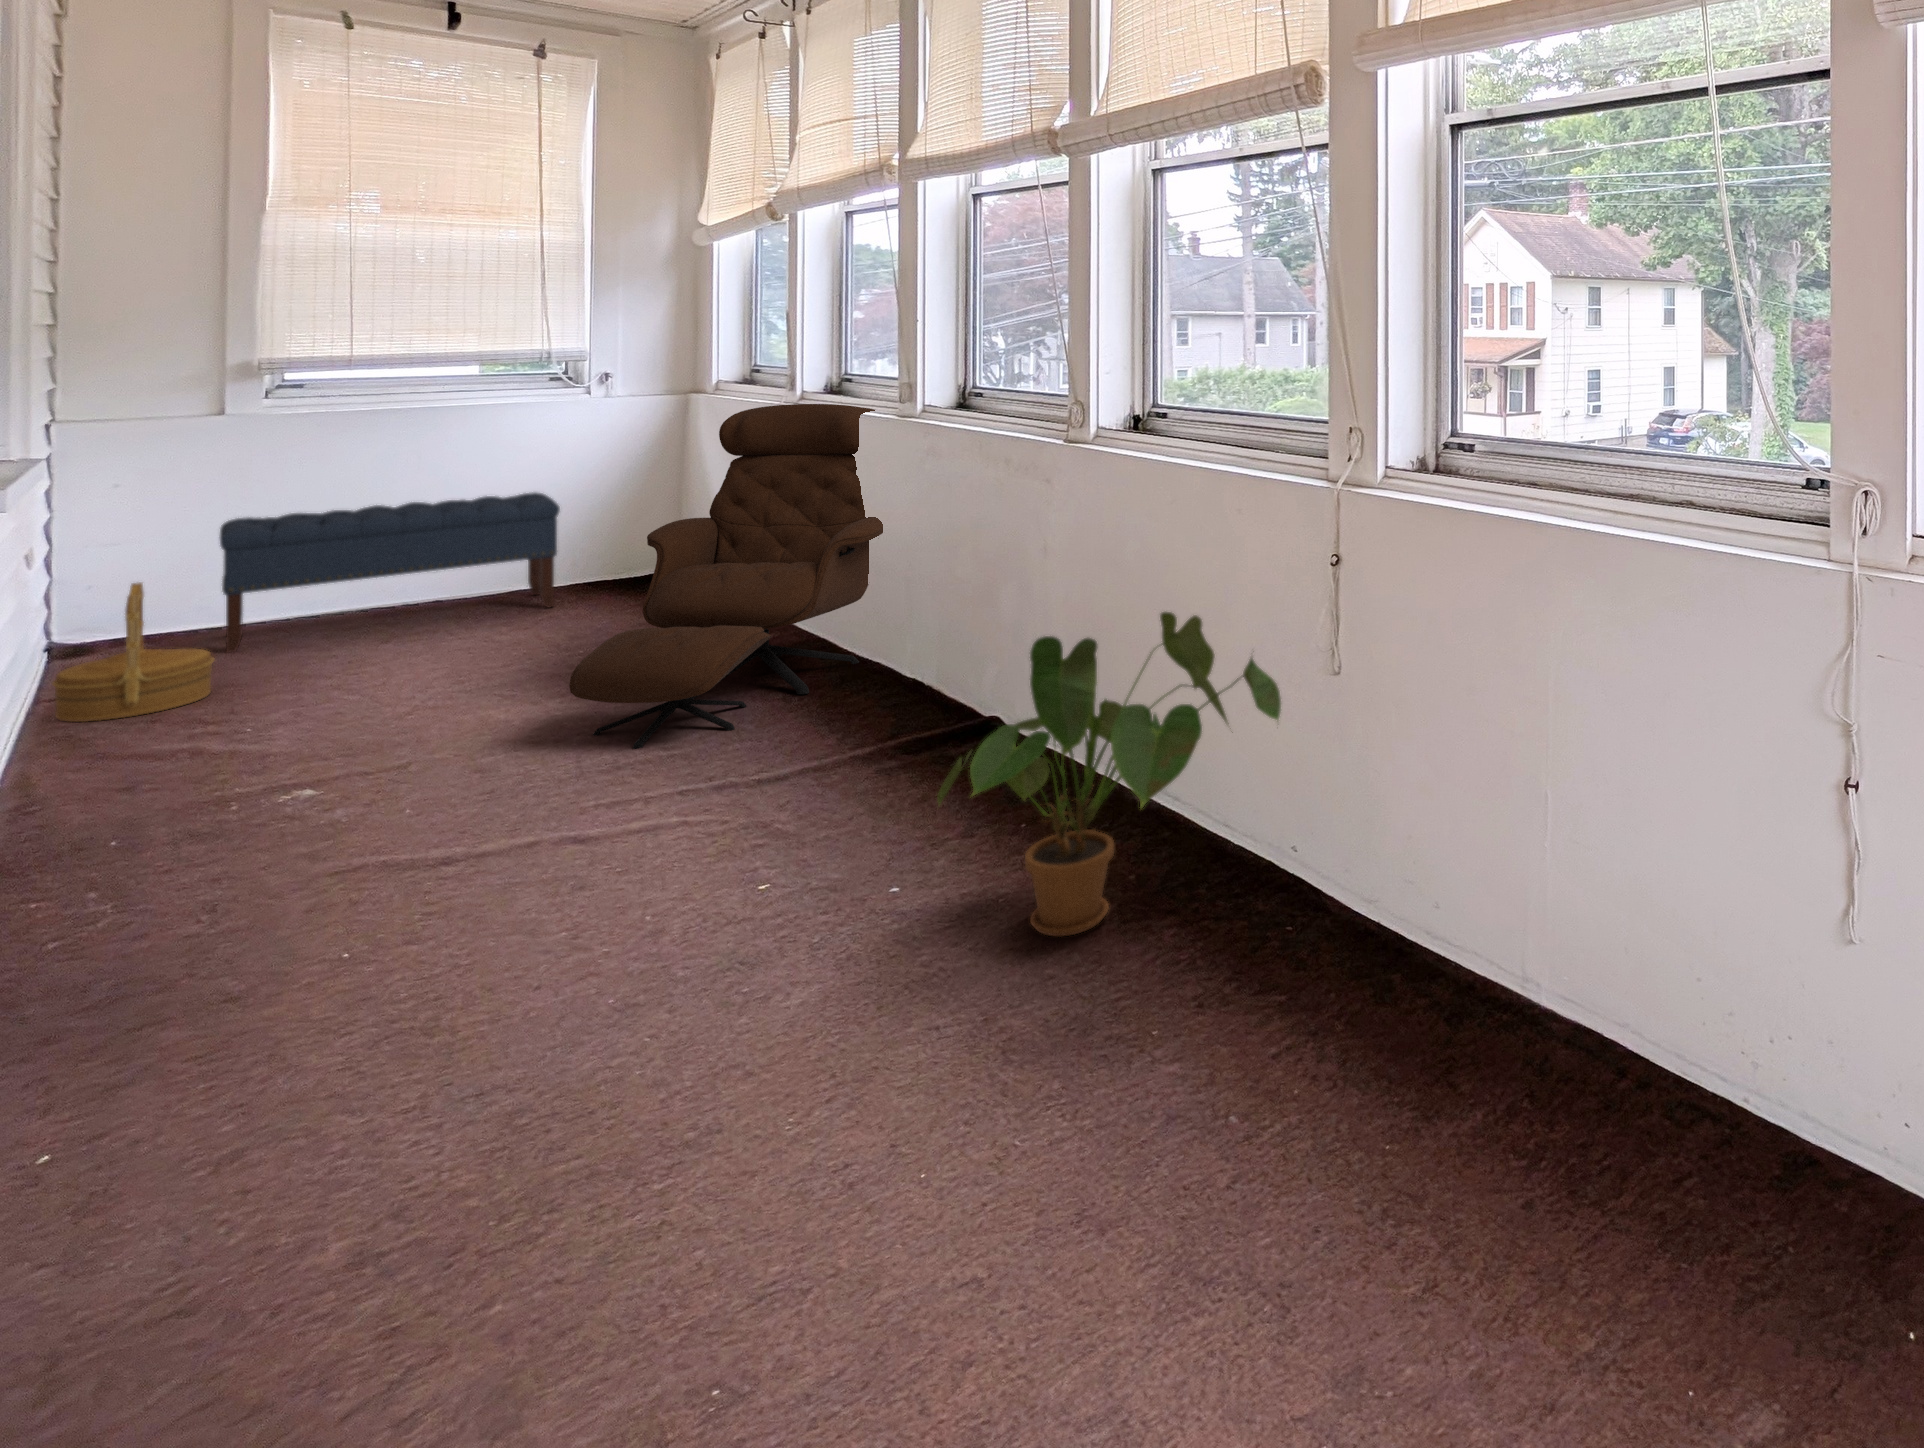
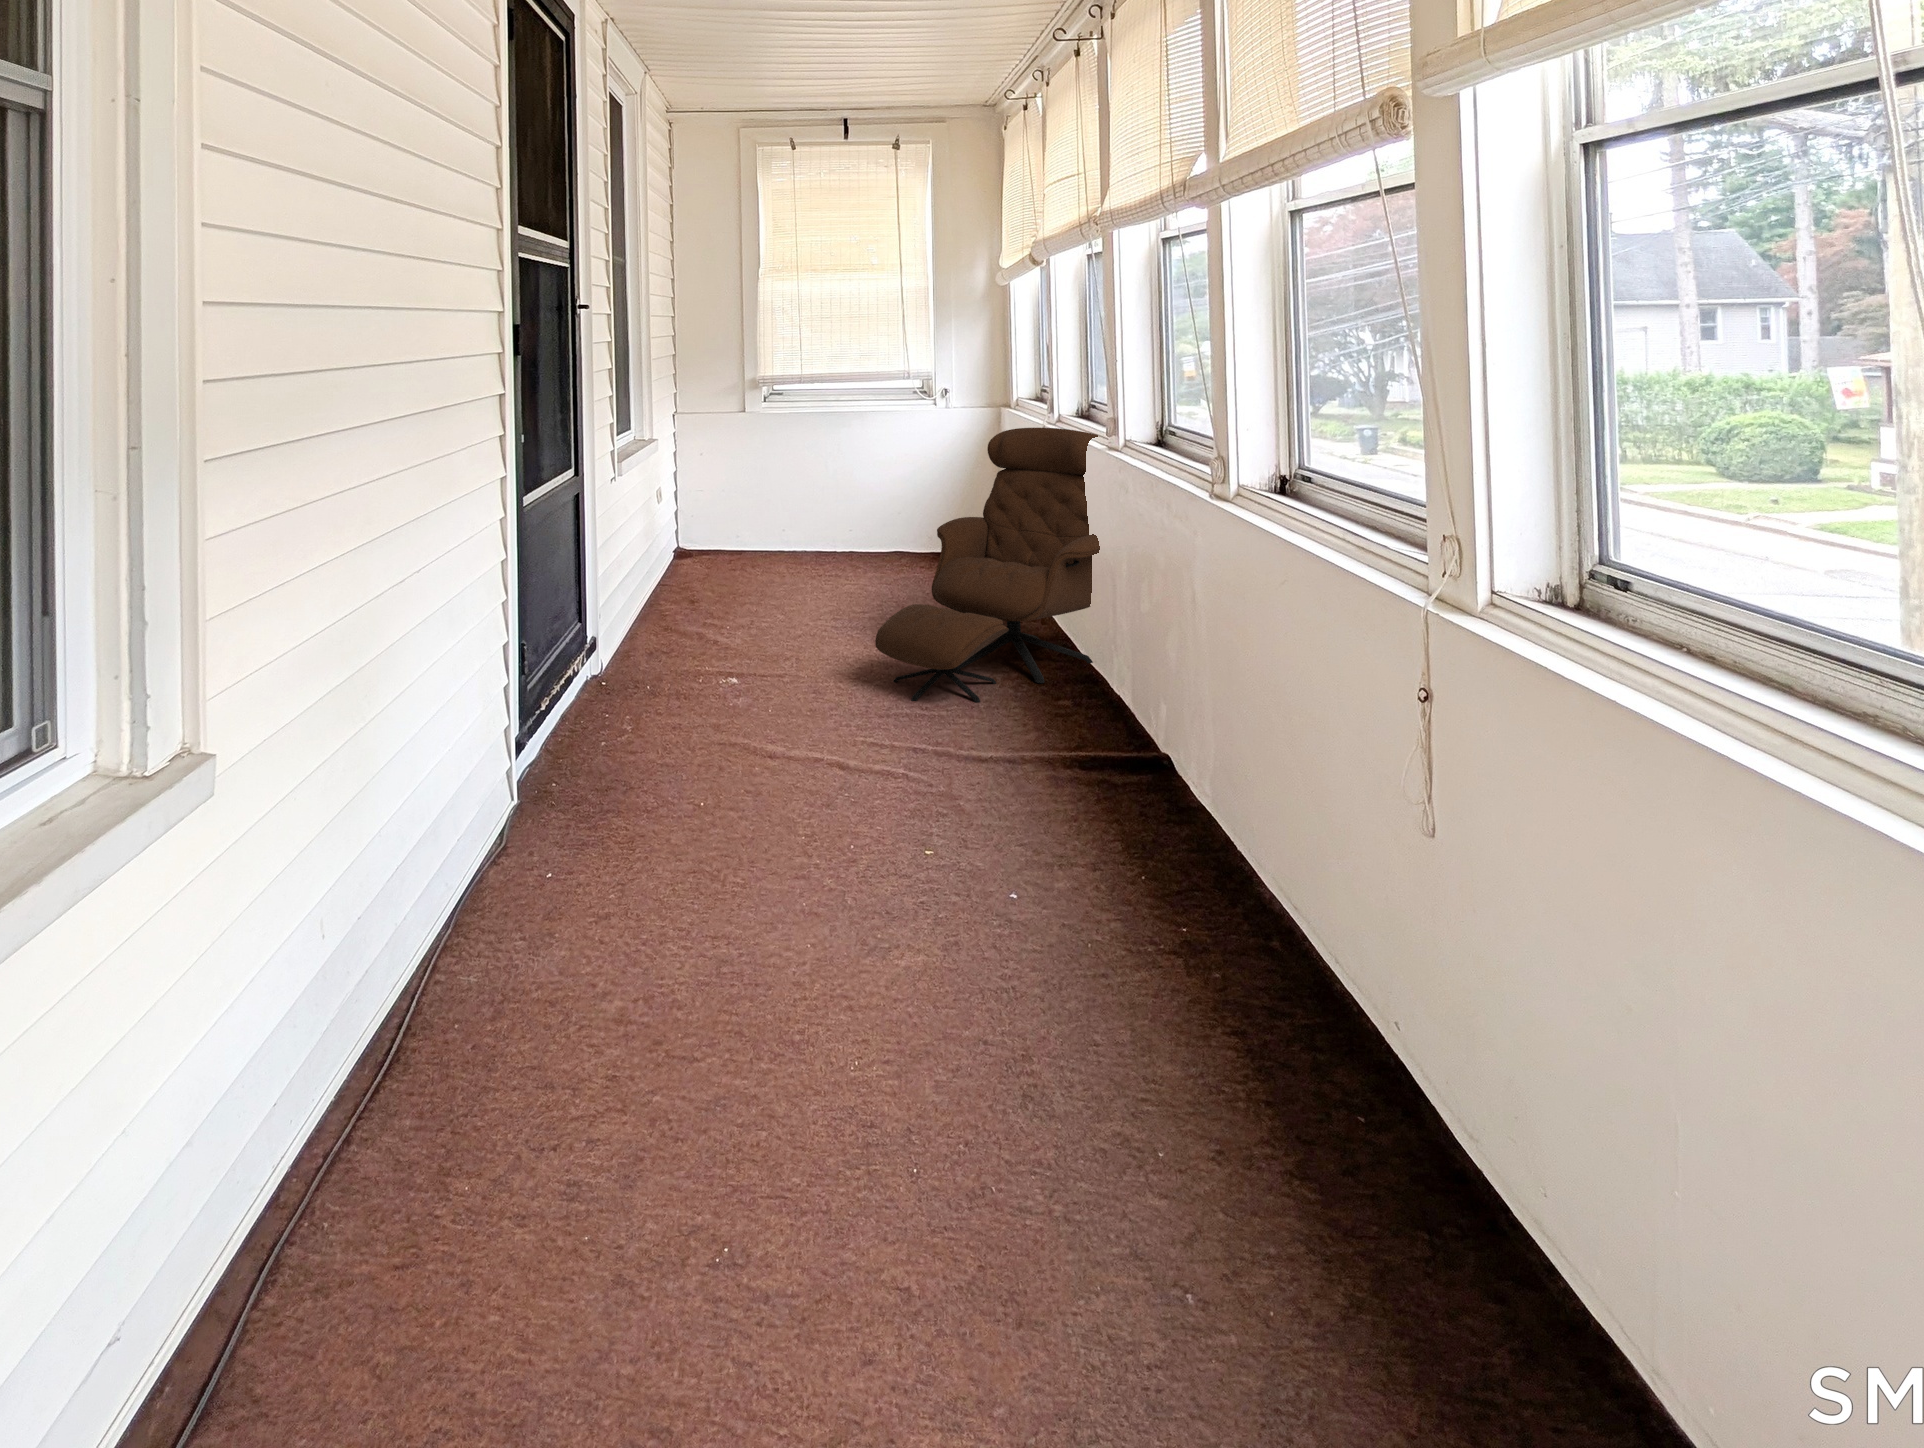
bench: present [220,492,560,653] -> none [739,477,915,569]
woven basket: present [52,583,214,722] -> none [662,520,729,604]
house plant: present [937,612,1281,936] -> none [1037,702,1381,1016]

